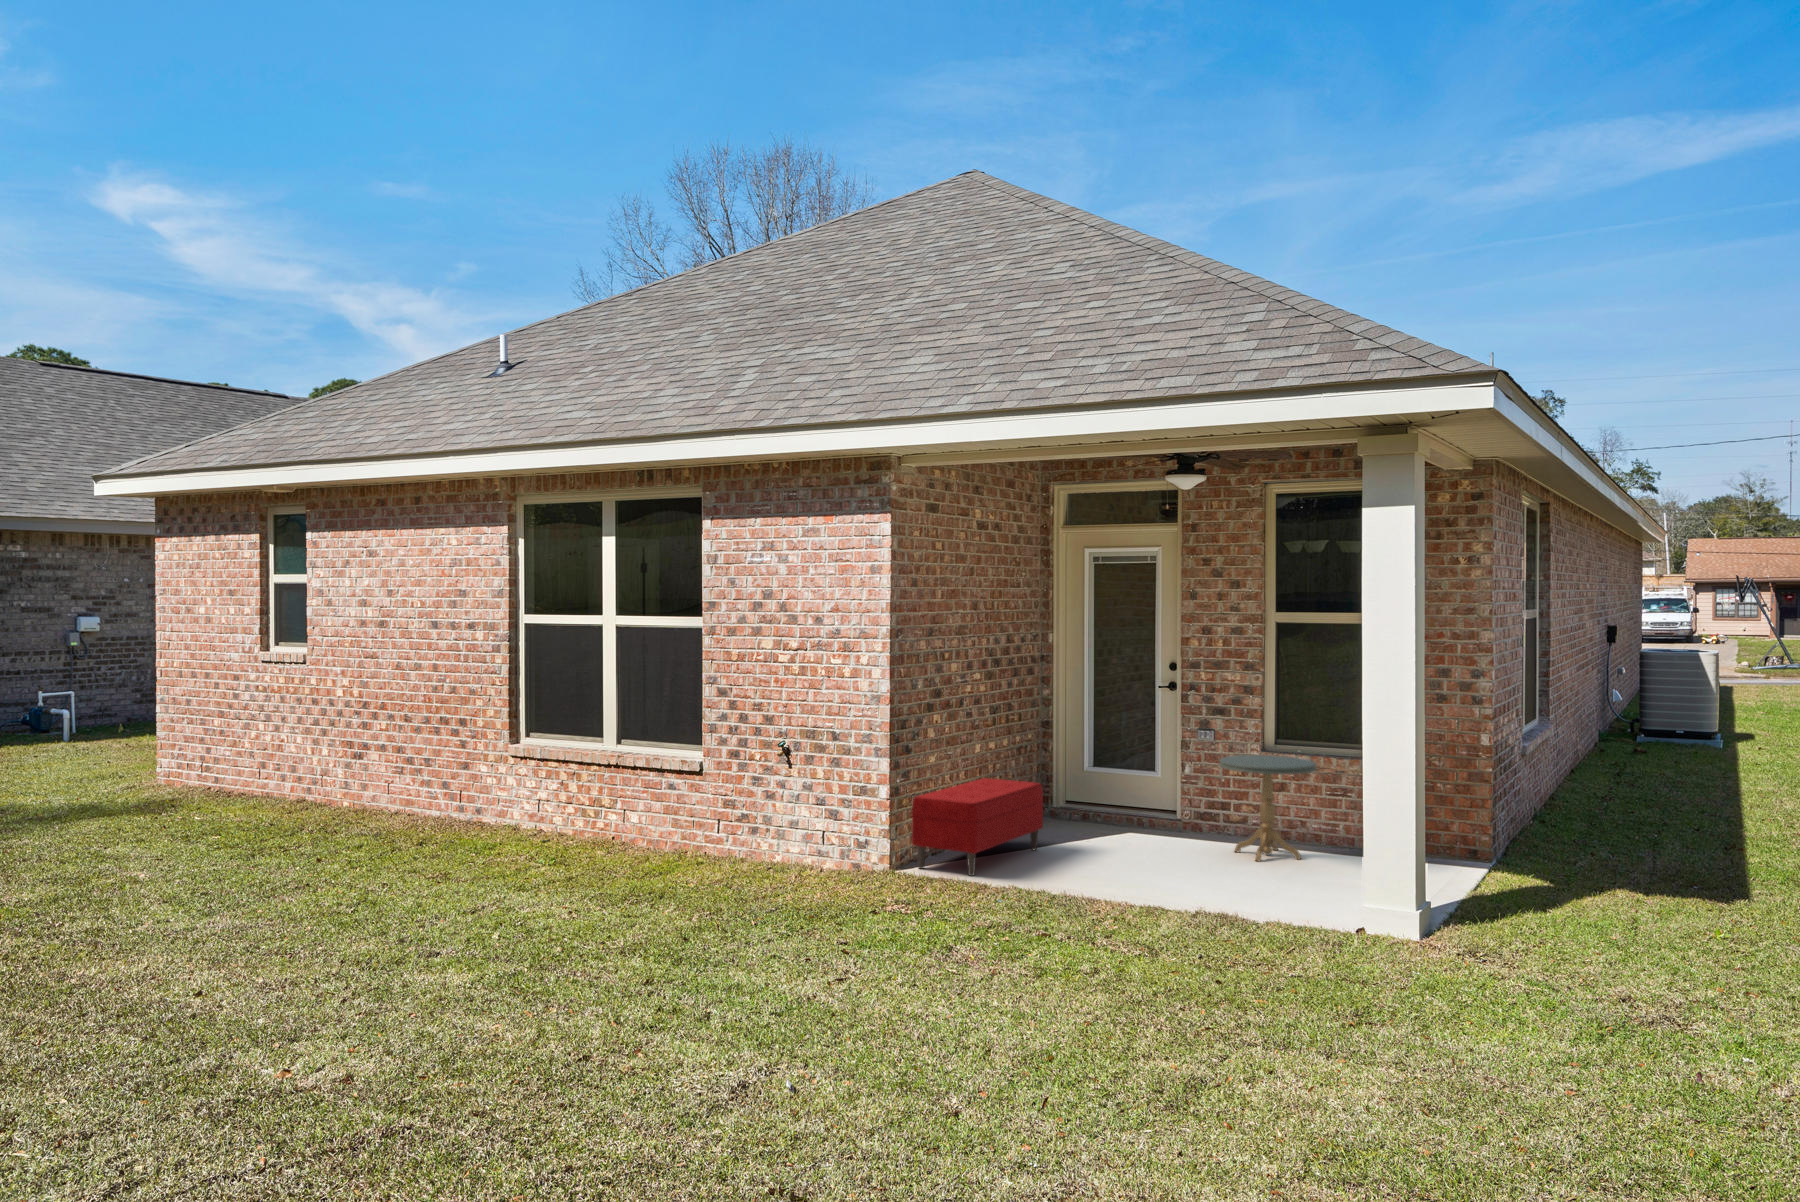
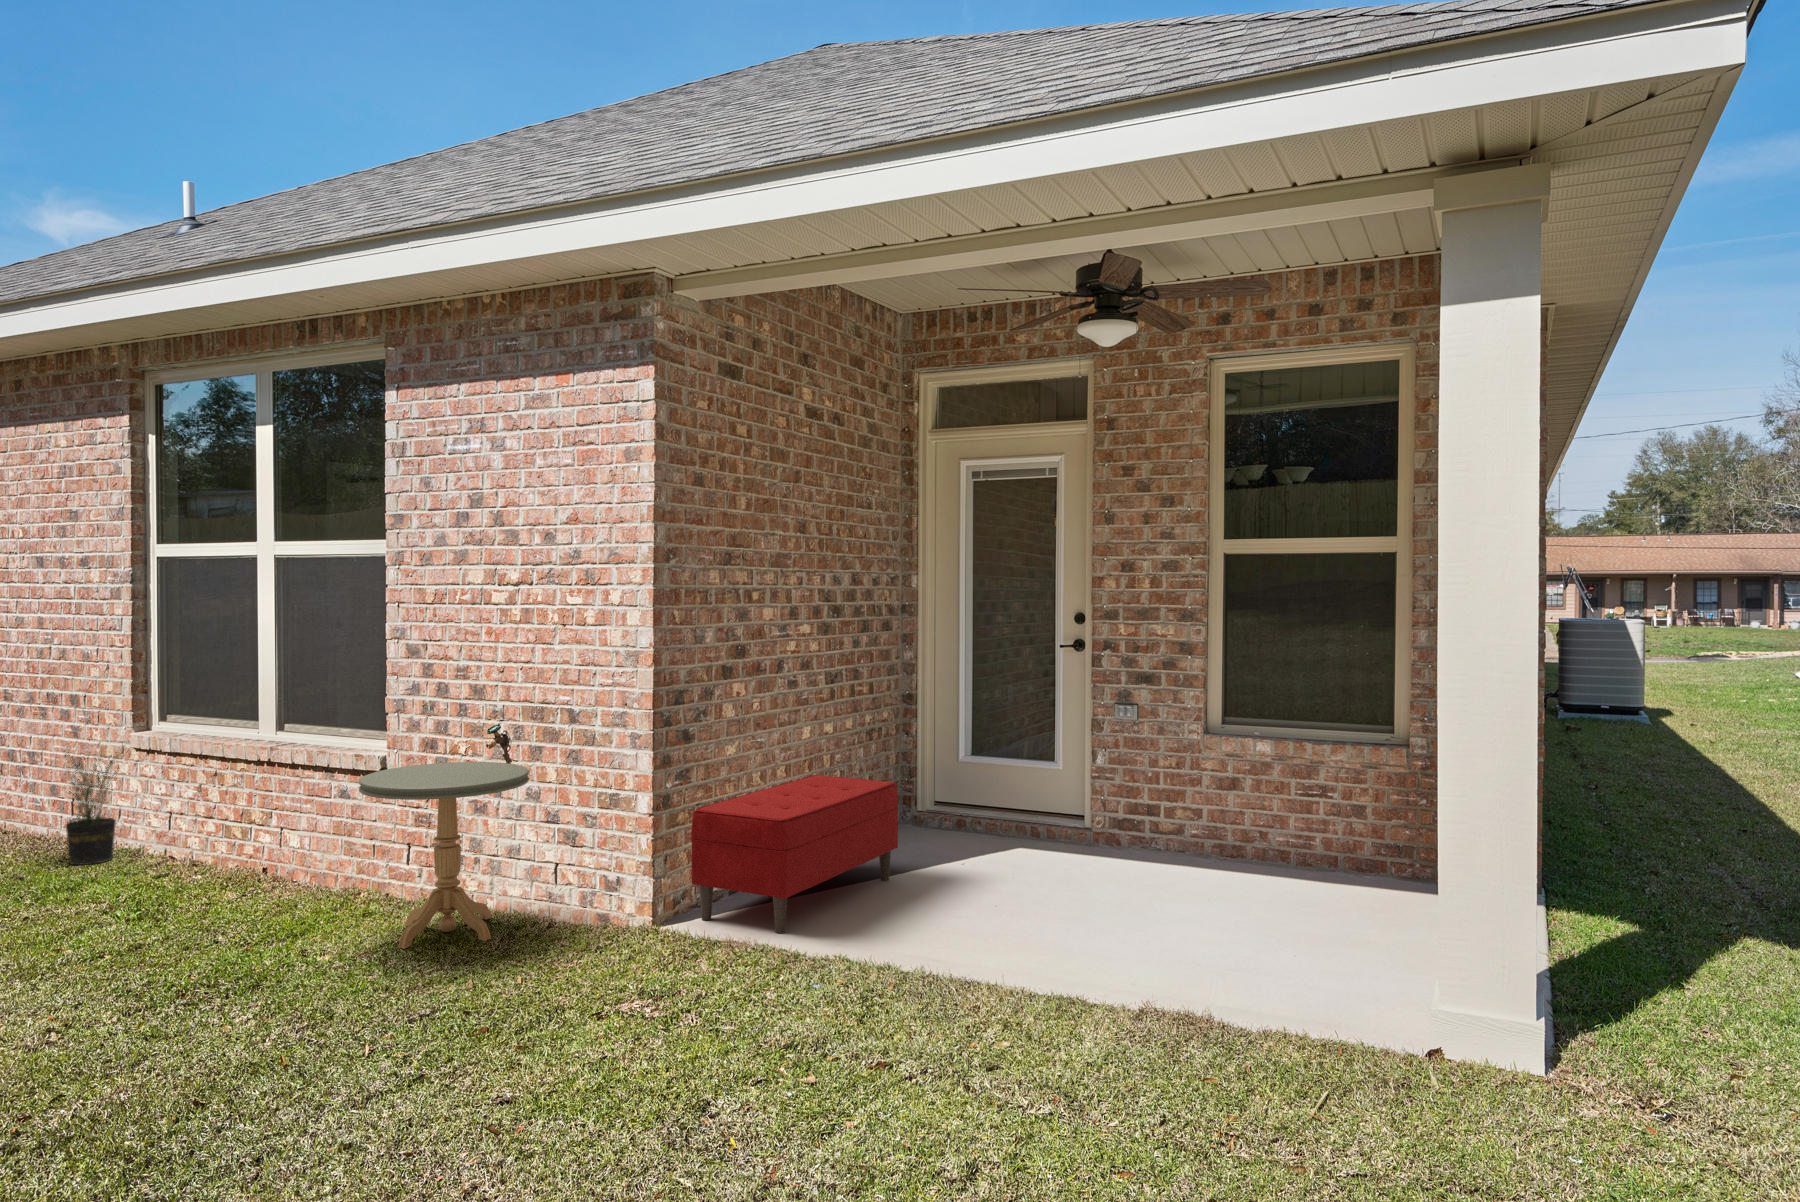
potted plant: none [470,751,513,834] -> present [66,750,119,865]
side table: present [1219,755,1316,861] -> present [359,762,529,949]

